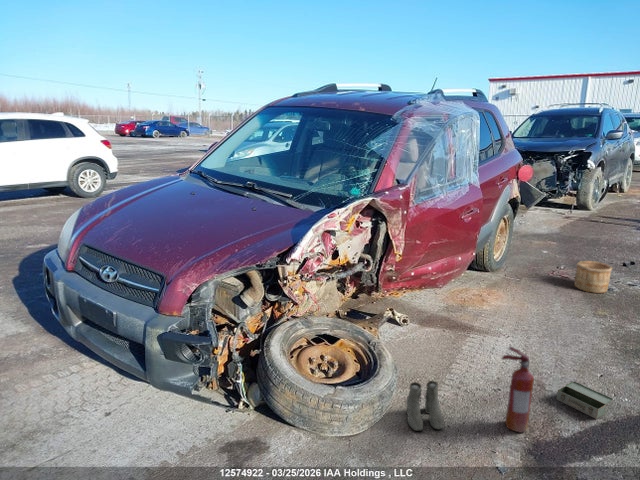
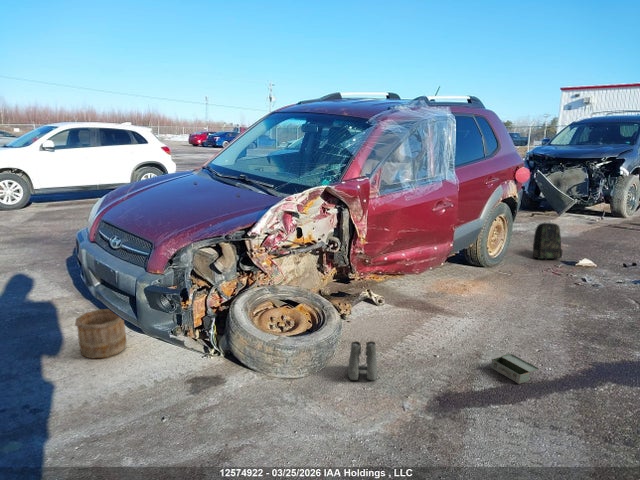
backpack: none [525,221,557,261] -> present [533,223,562,259]
wooden bucket: present [575,261,612,293] -> present [75,309,126,358]
fire extinguisher: present [502,347,534,433] -> none [427,313,454,388]

